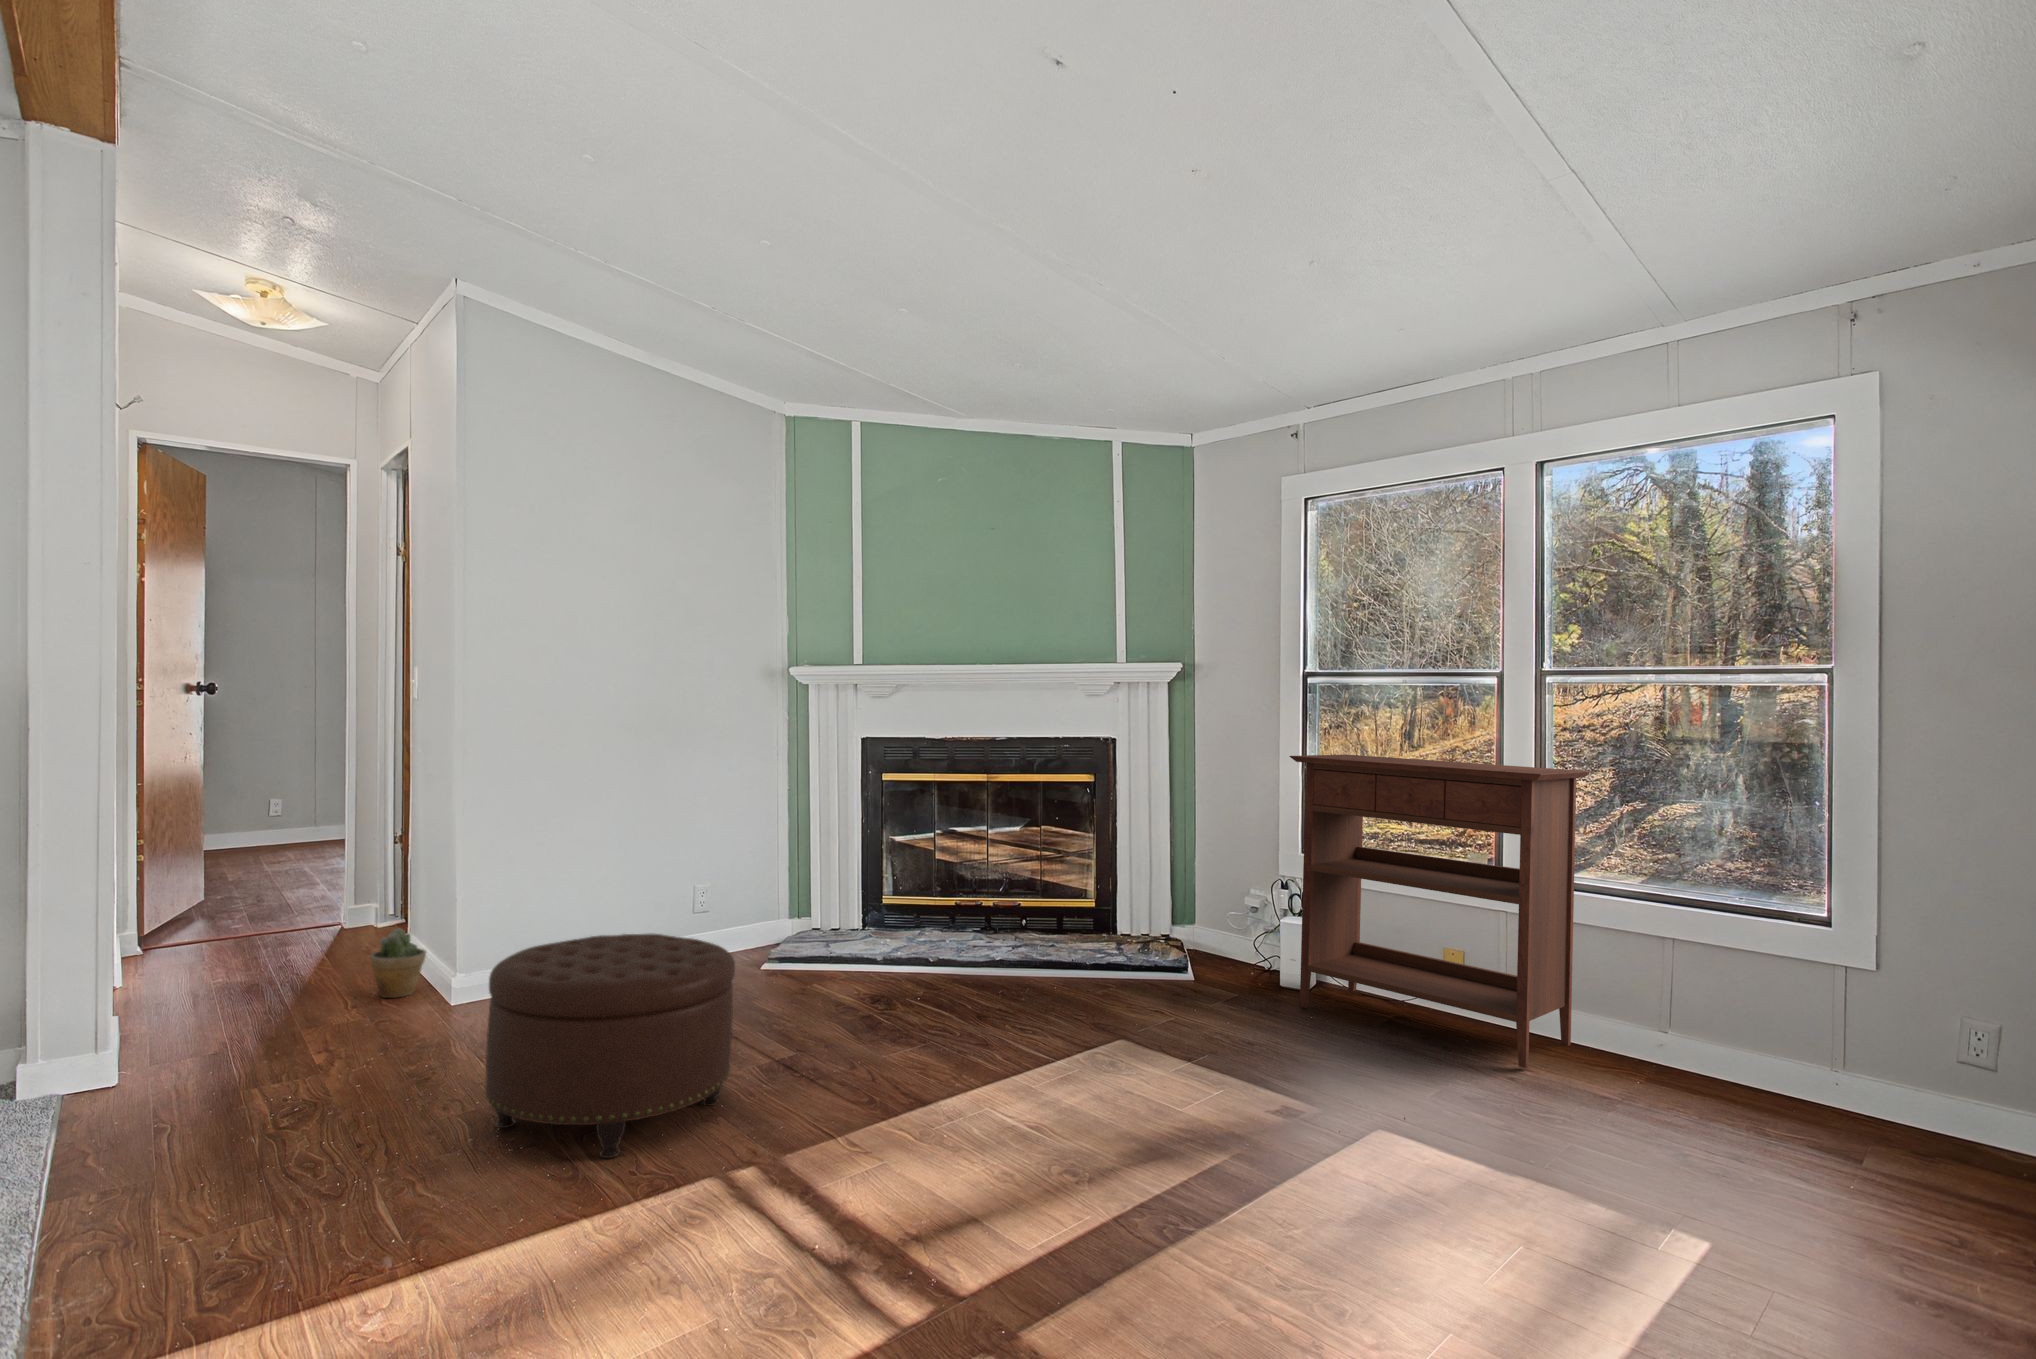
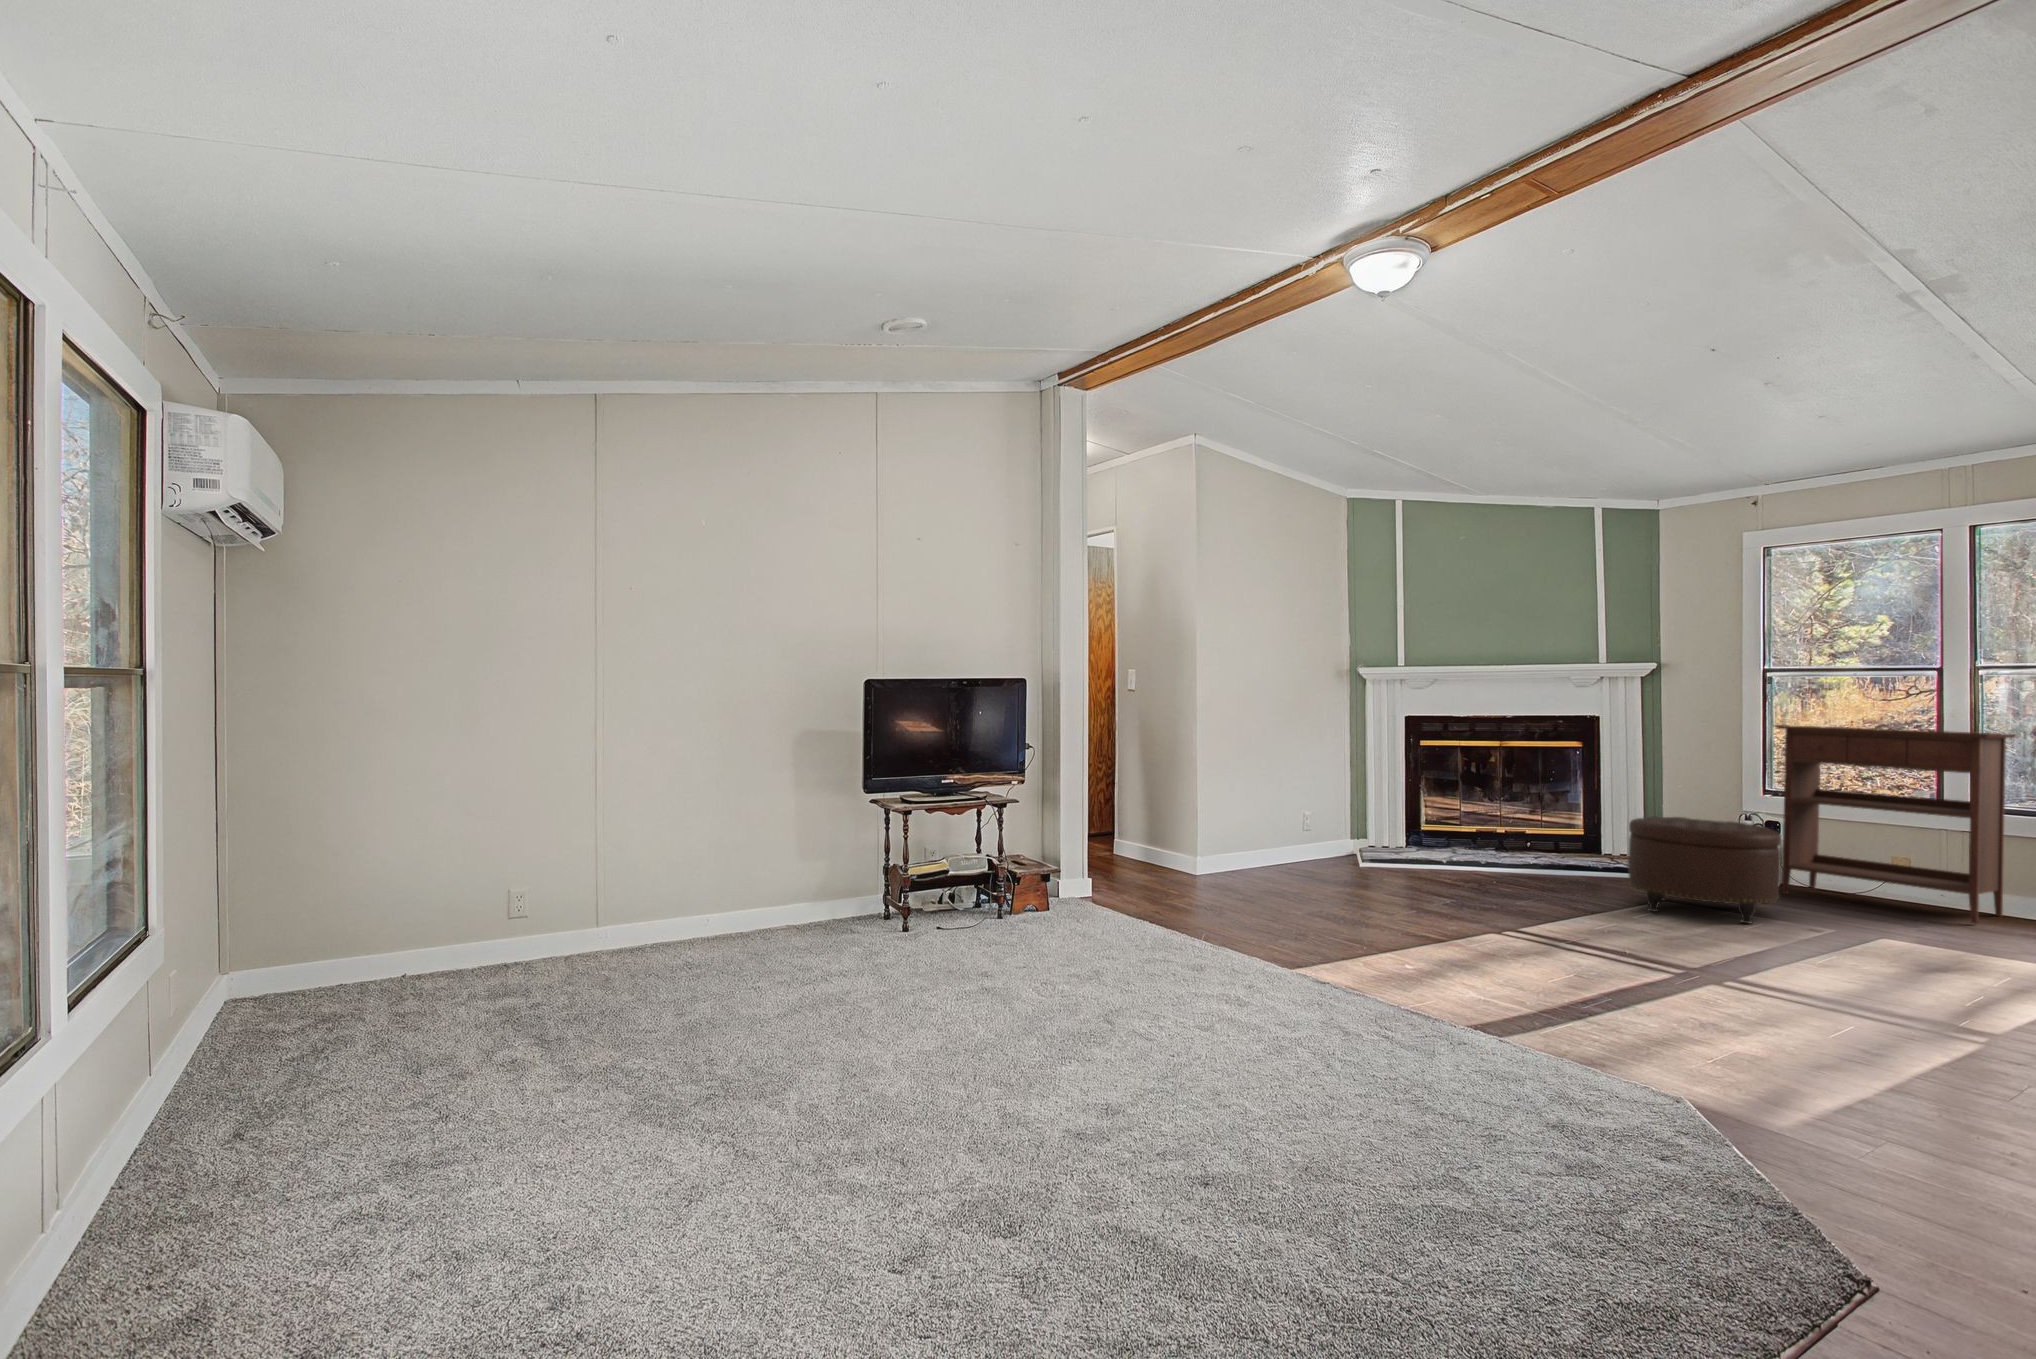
potted plant: present [370,928,426,998] -> none [1134,829,1164,871]
ottoman: present [484,934,735,1158] -> present [1628,817,1781,924]

